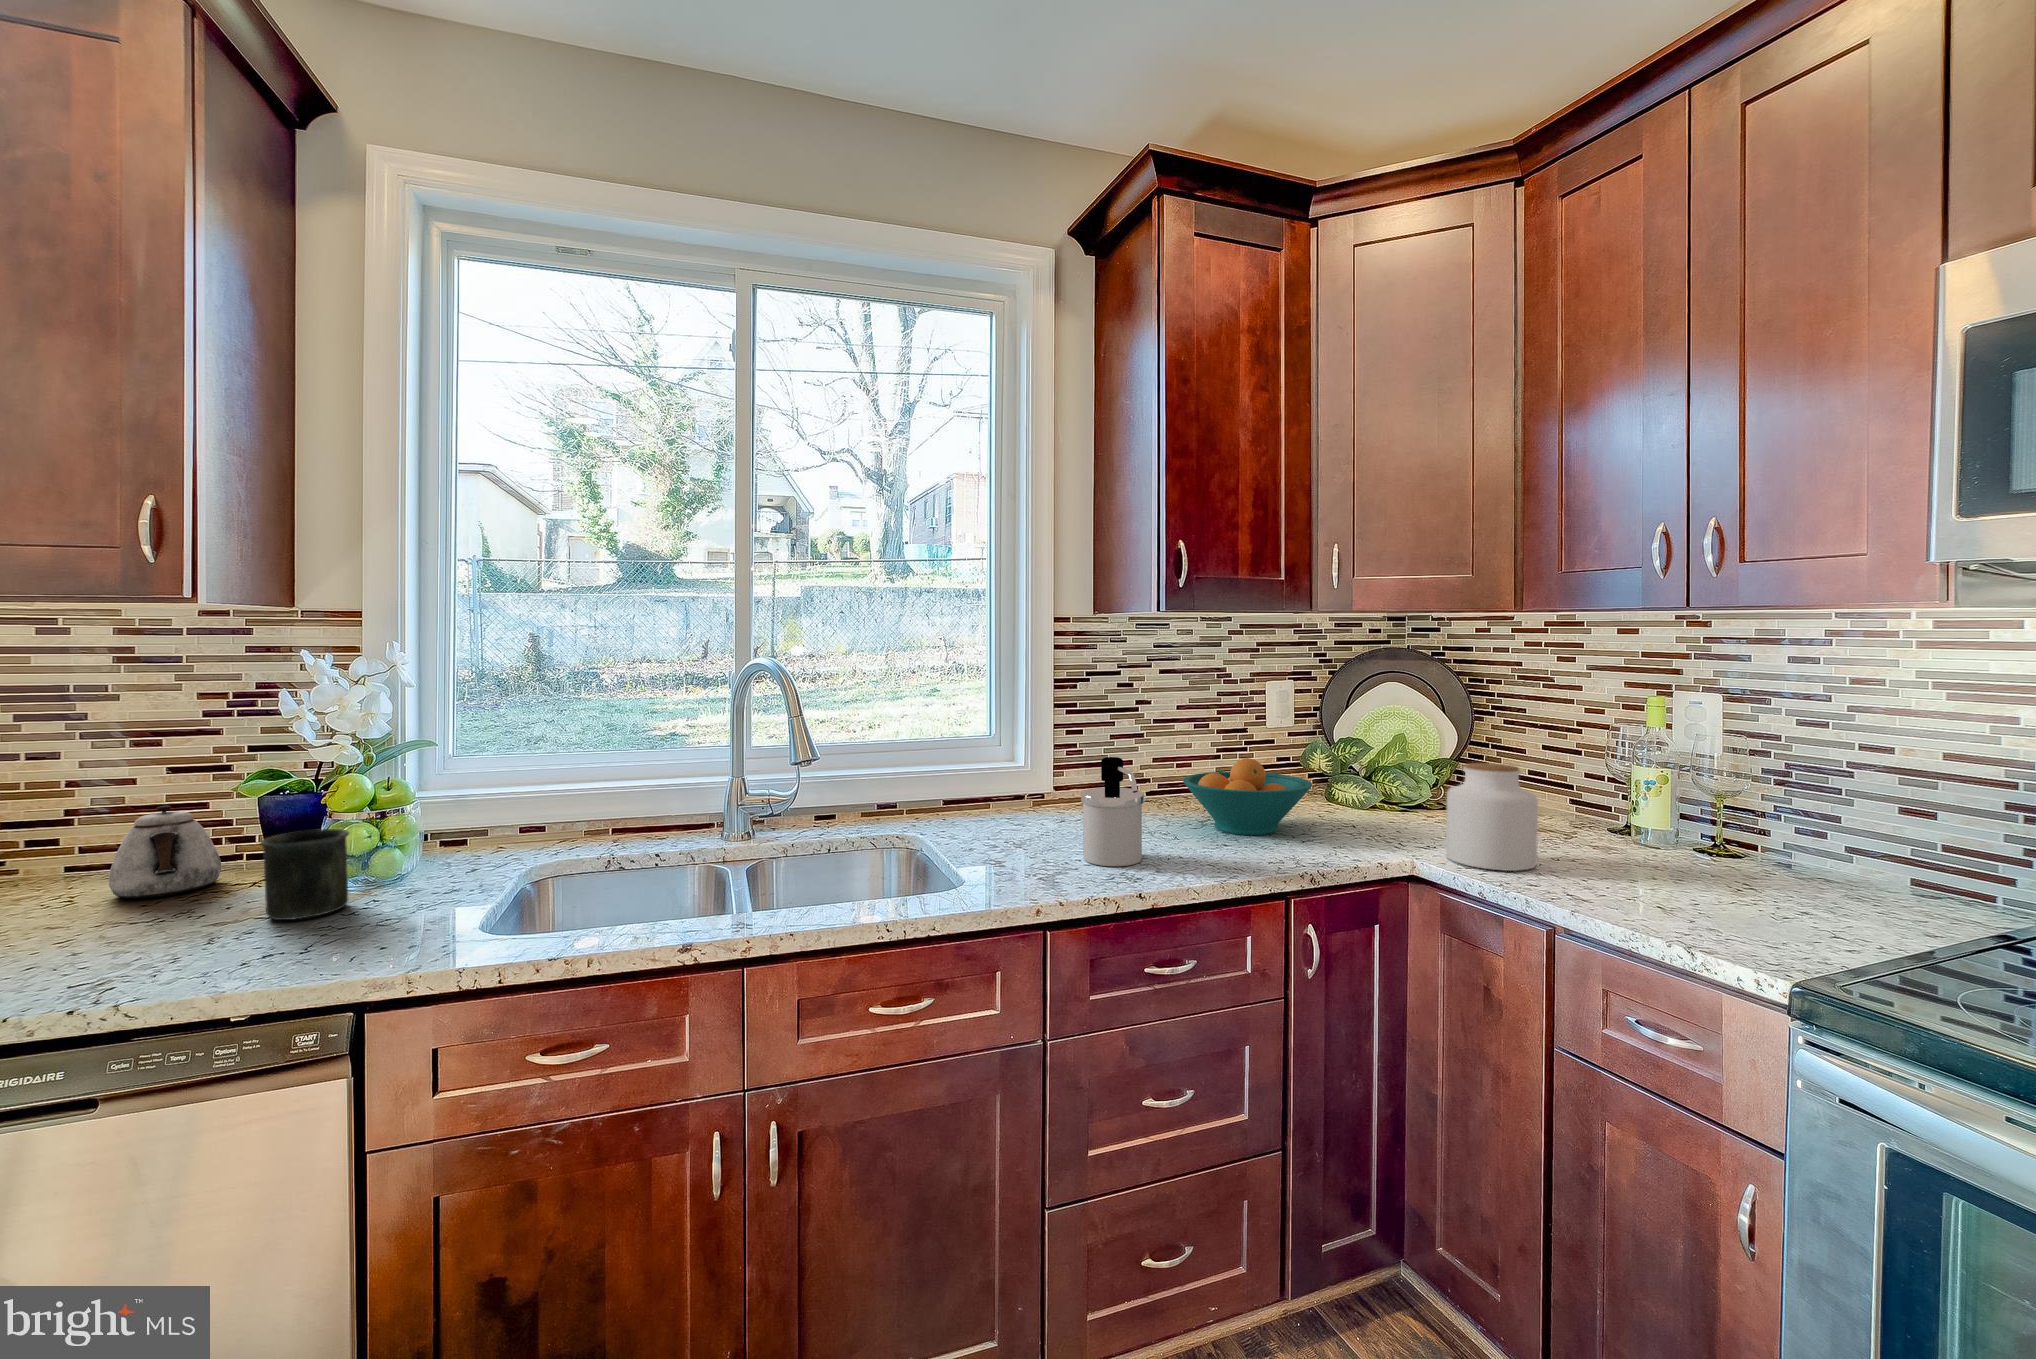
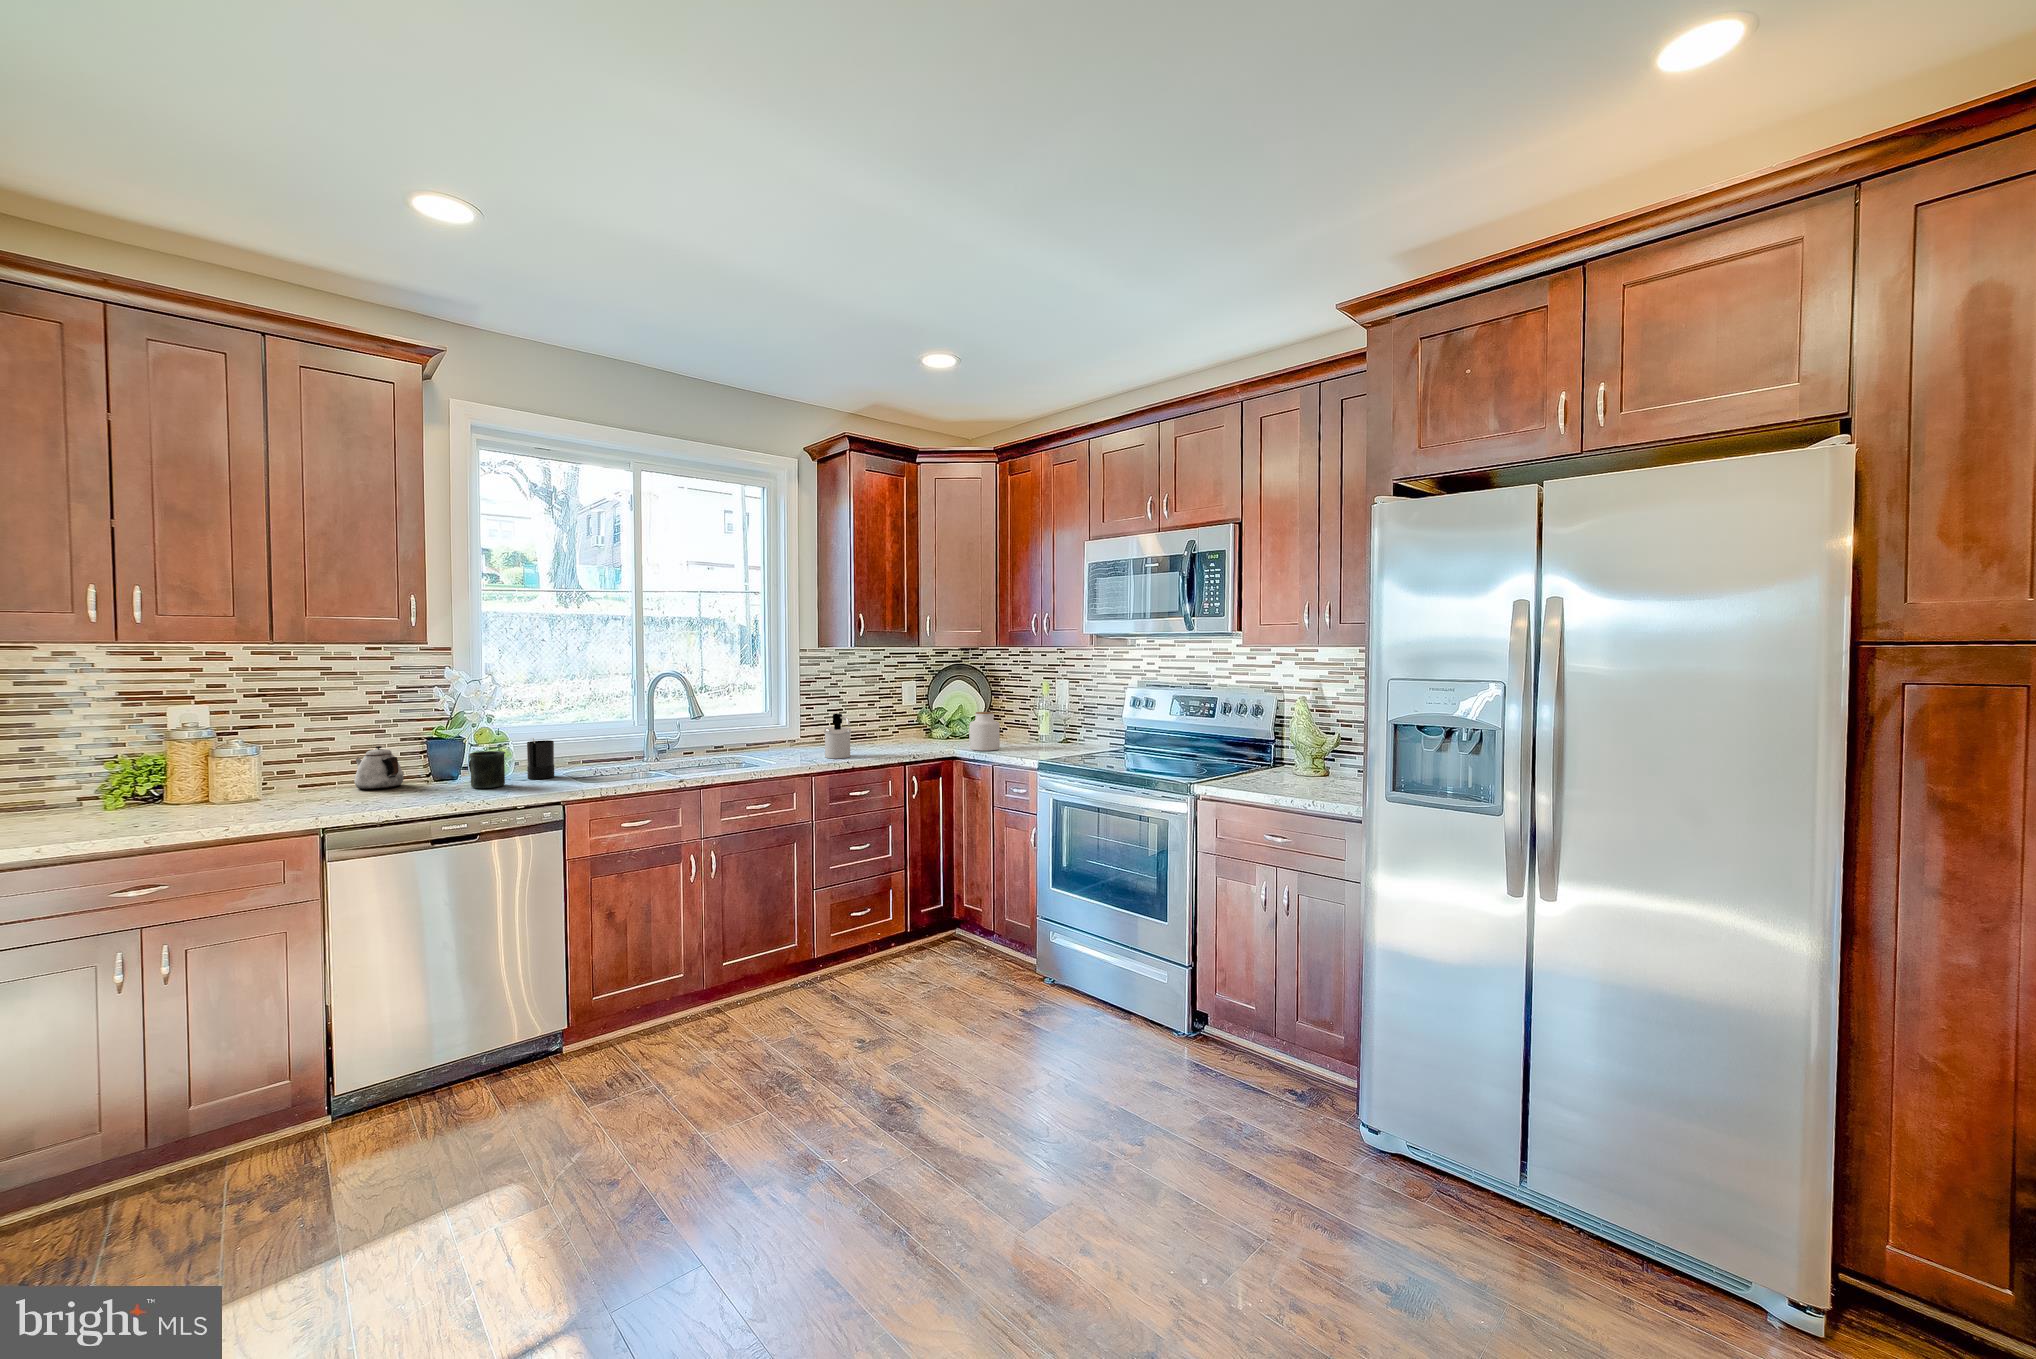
fruit bowl: present [1183,758,1312,836] -> none [865,715,921,748]
candle: none [432,796,494,890] -> present [527,738,554,779]

